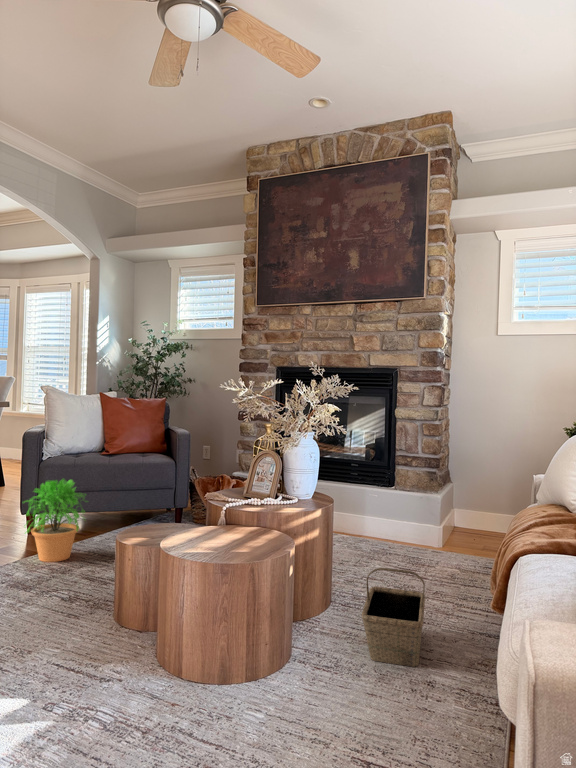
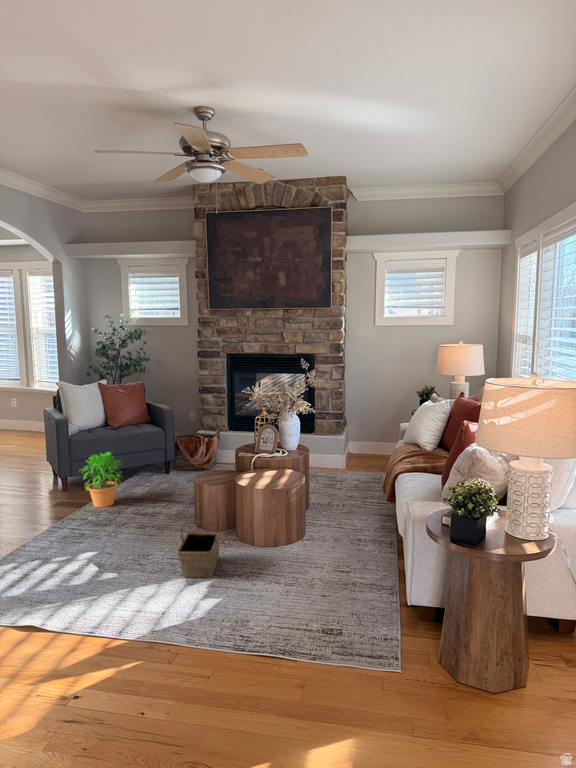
basket: present [362,568,425,667] -> present [177,521,220,578]

